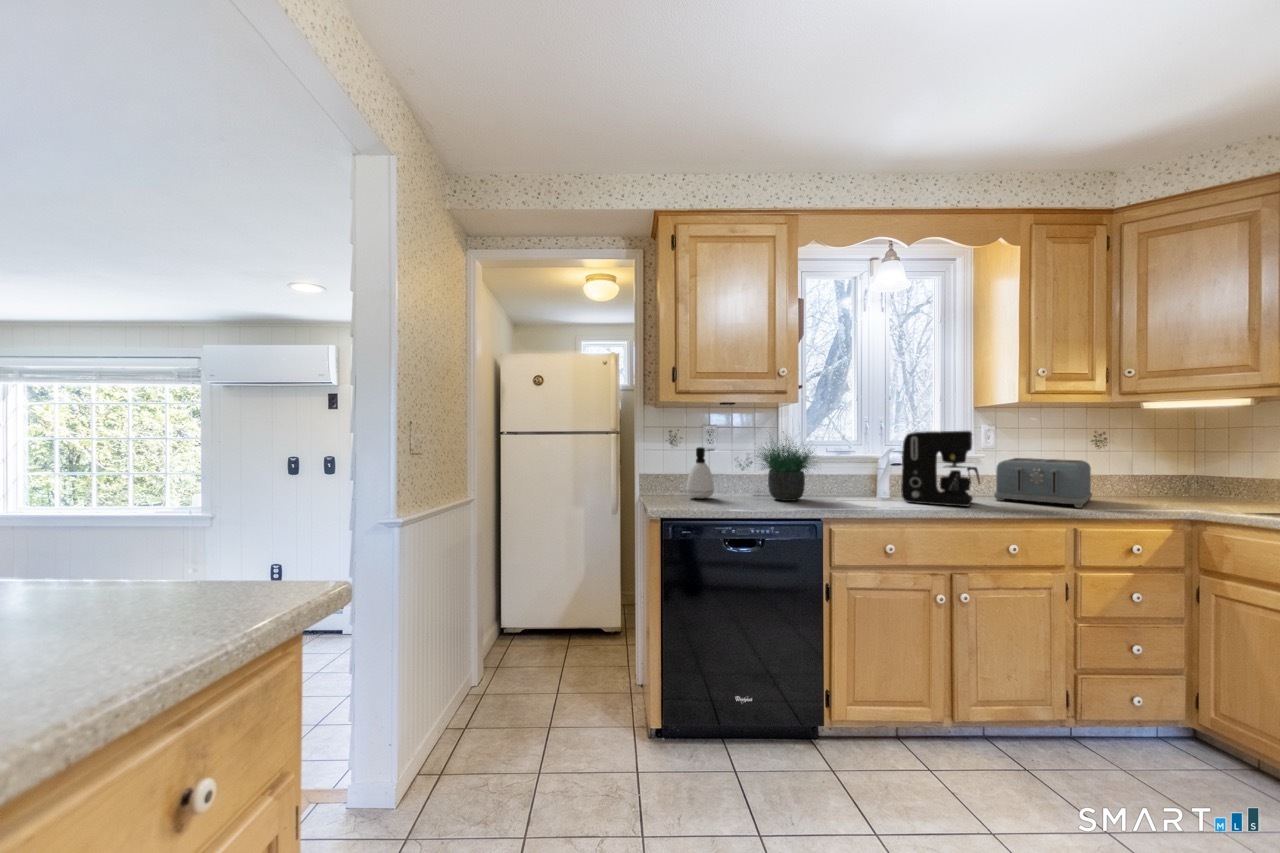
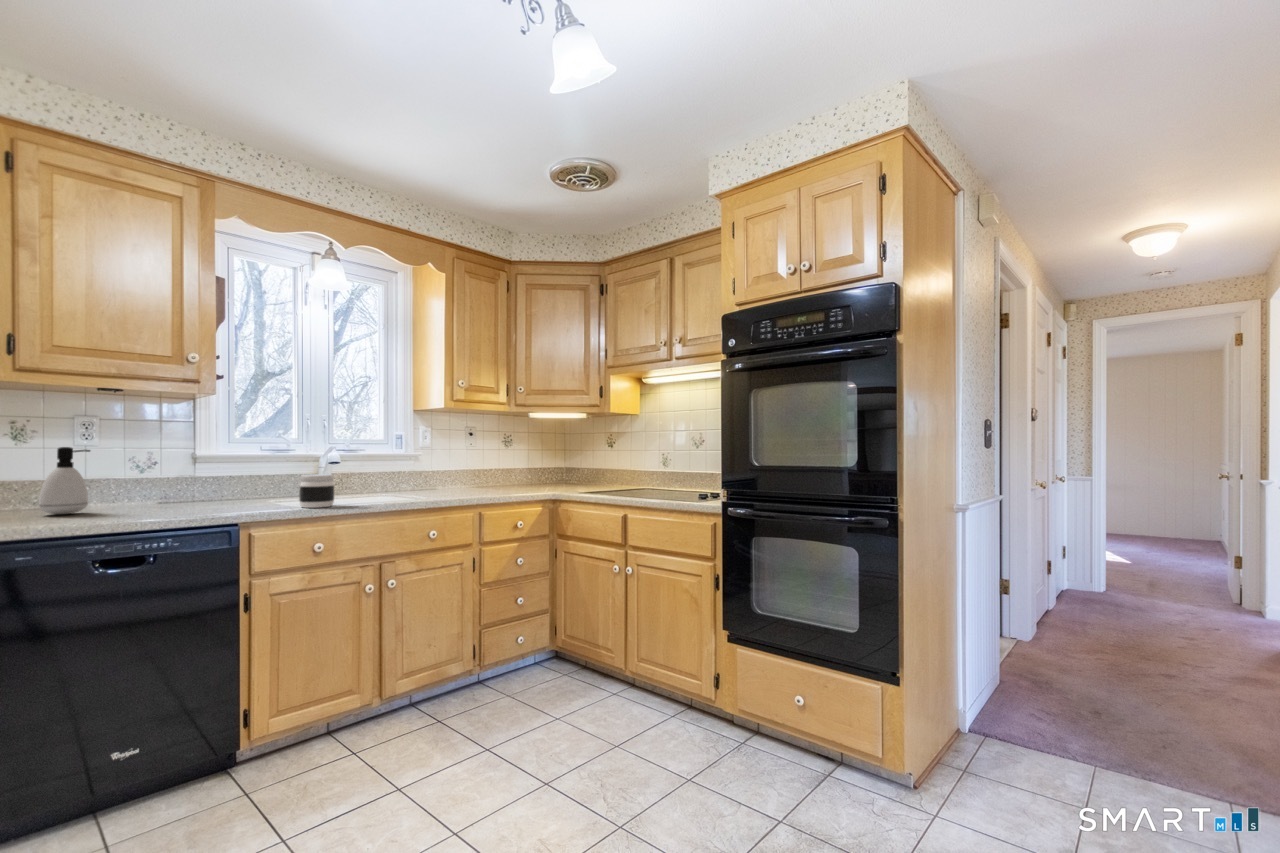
coffee maker: present [901,431,980,506] -> none [337,430,410,500]
potted plant: present [757,438,817,501] -> none [134,413,253,508]
toaster: present [994,458,1092,508] -> none [424,456,498,494]
jar: none [869,477,903,512] -> present [299,474,334,508]

